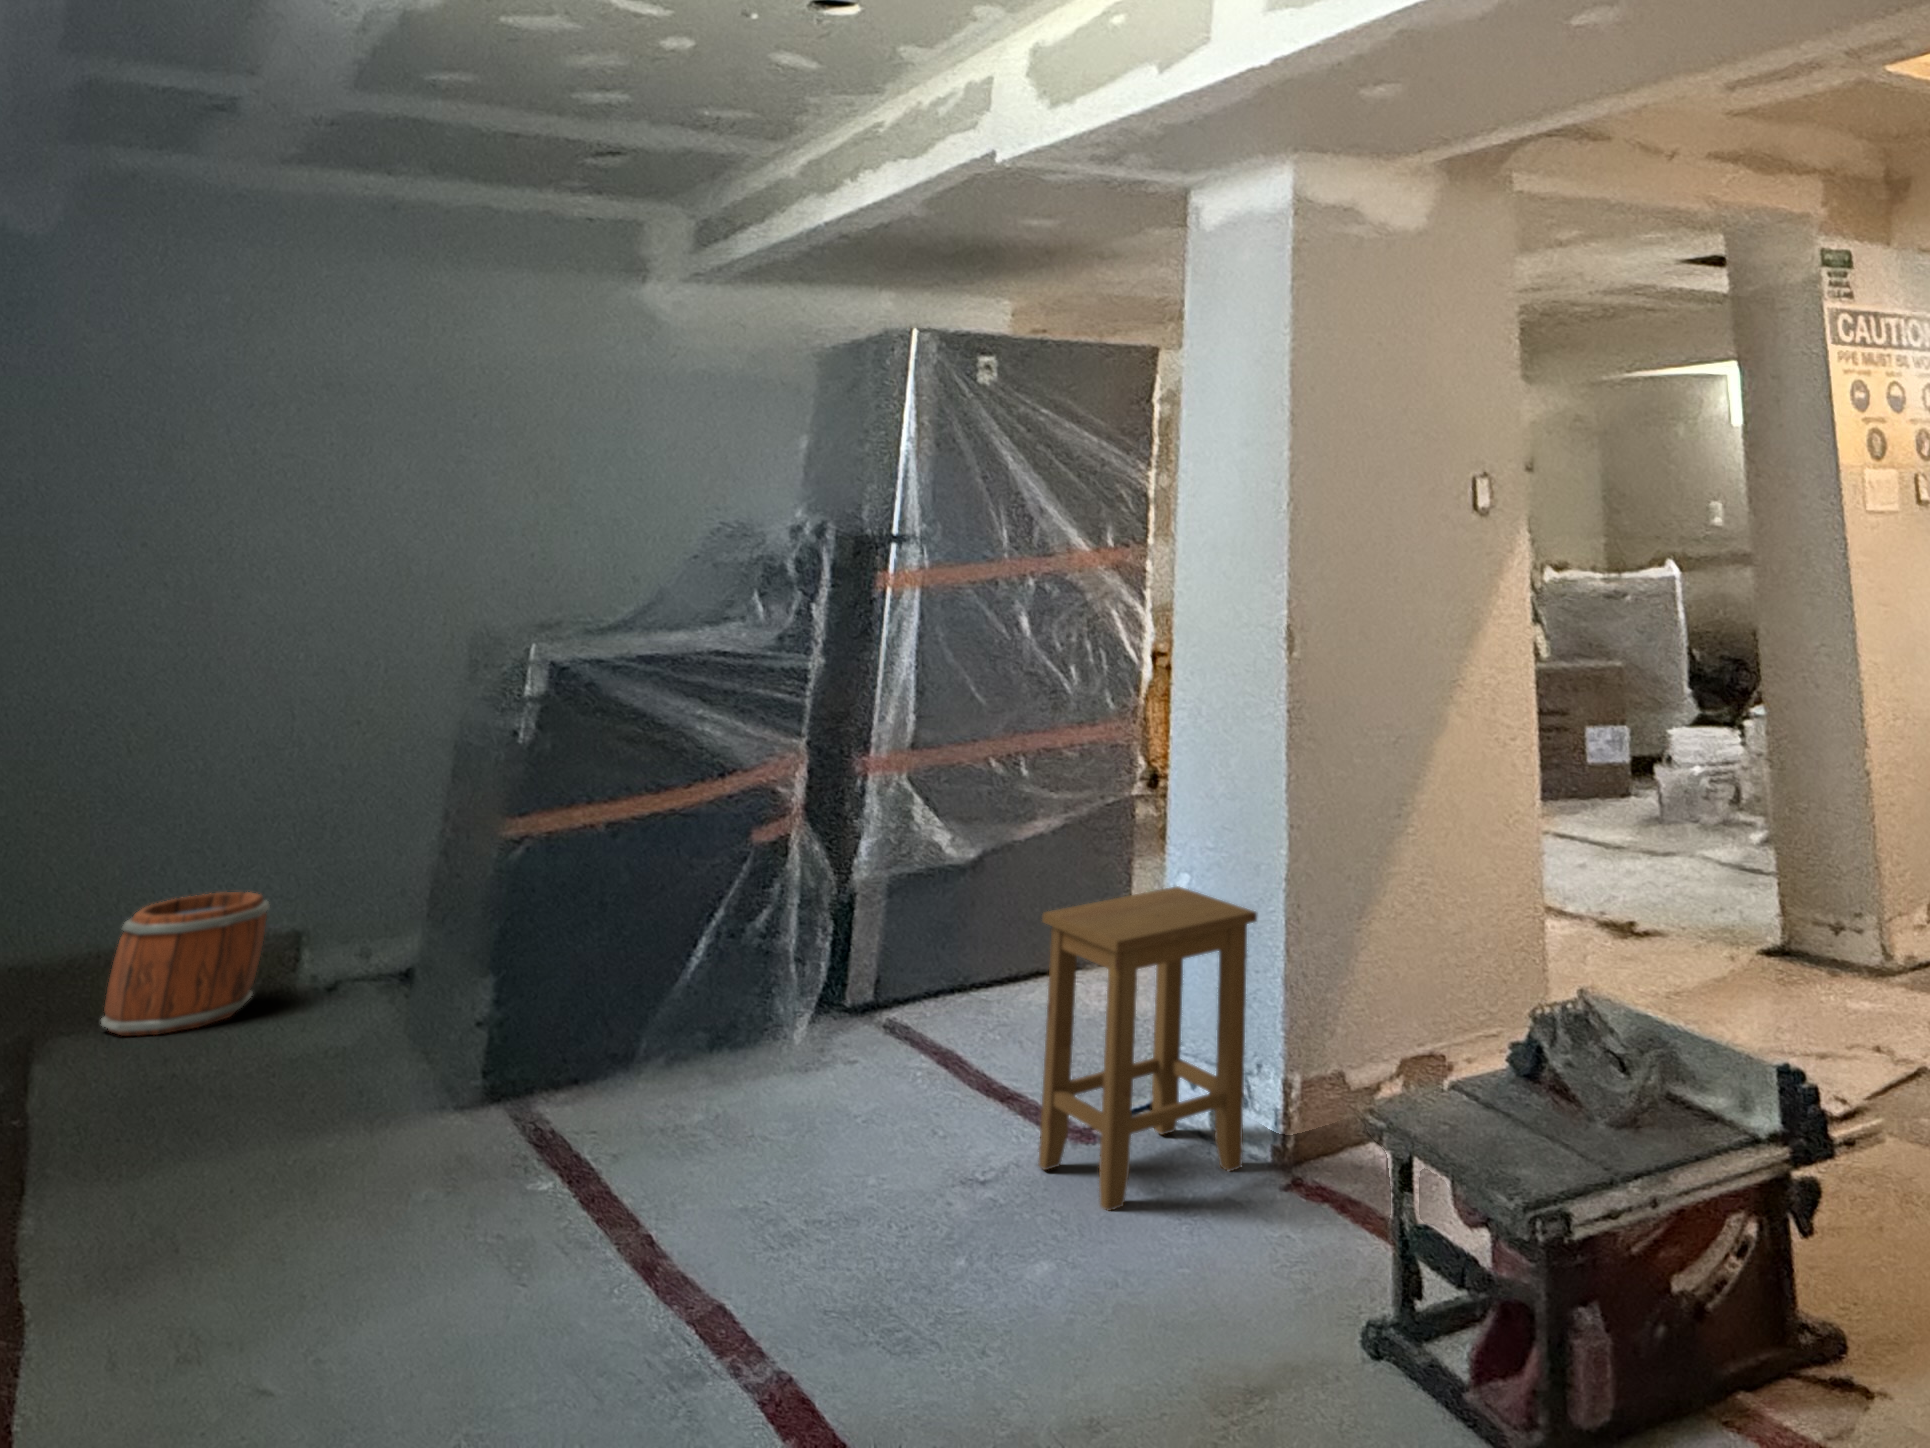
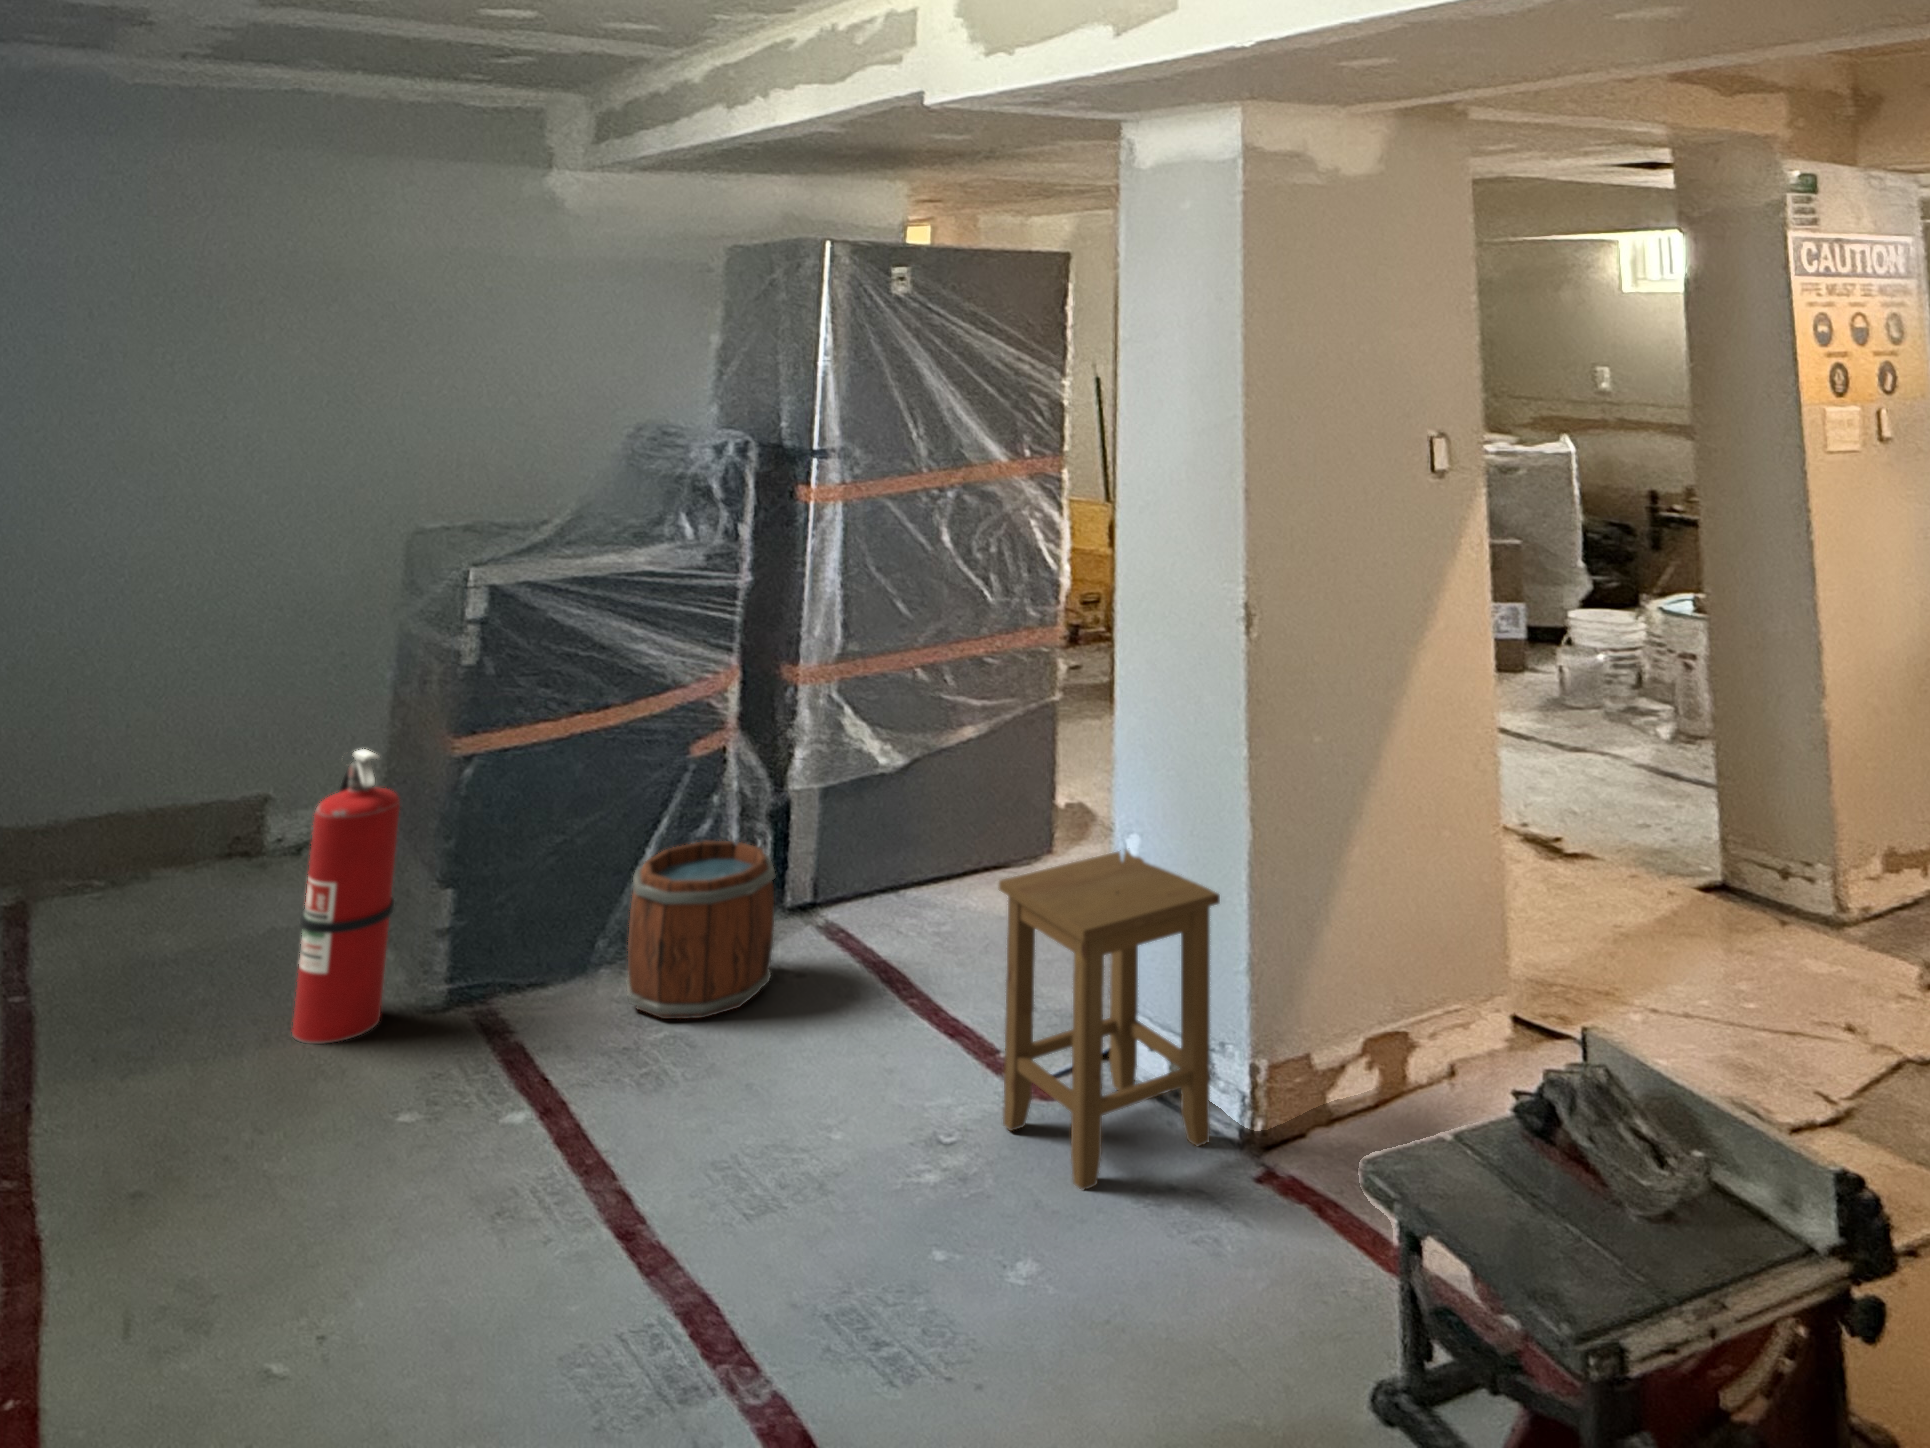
fire extinguisher: none [310,834,445,1147] -> present [292,749,400,1044]
bucket: present [101,892,270,1036] -> present [627,841,776,1019]

